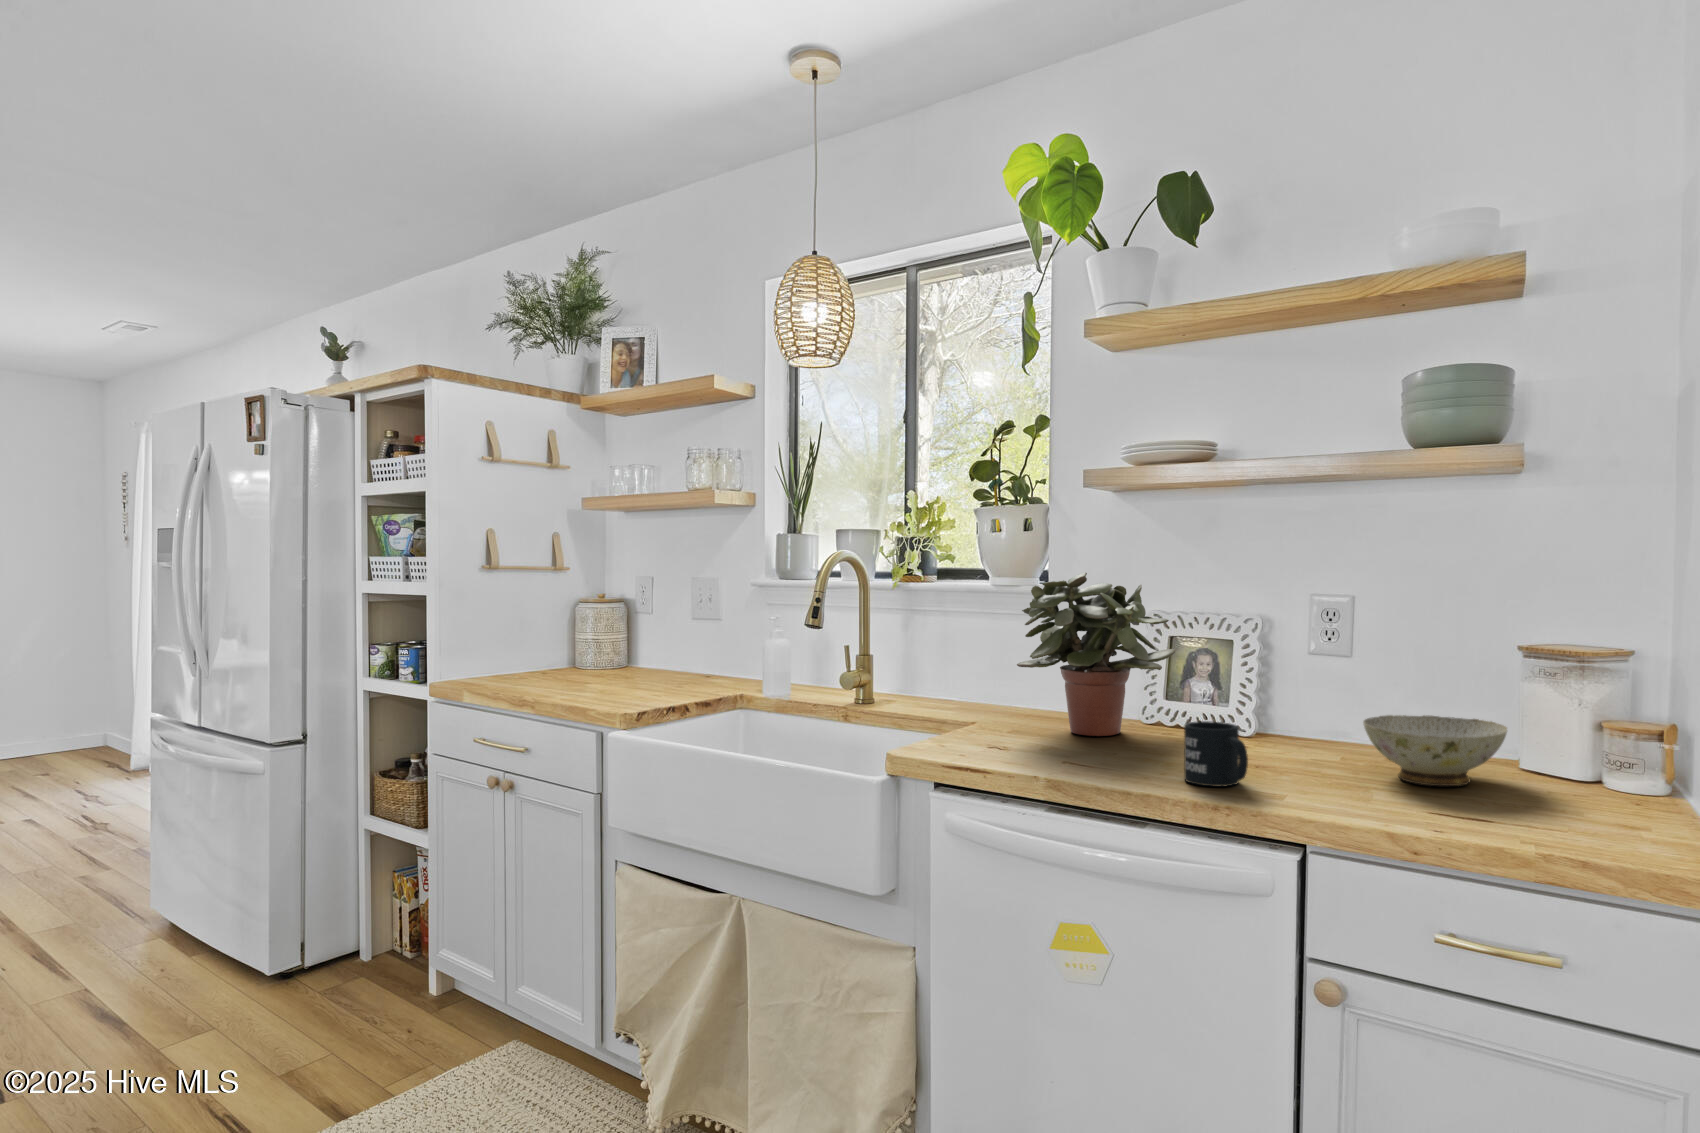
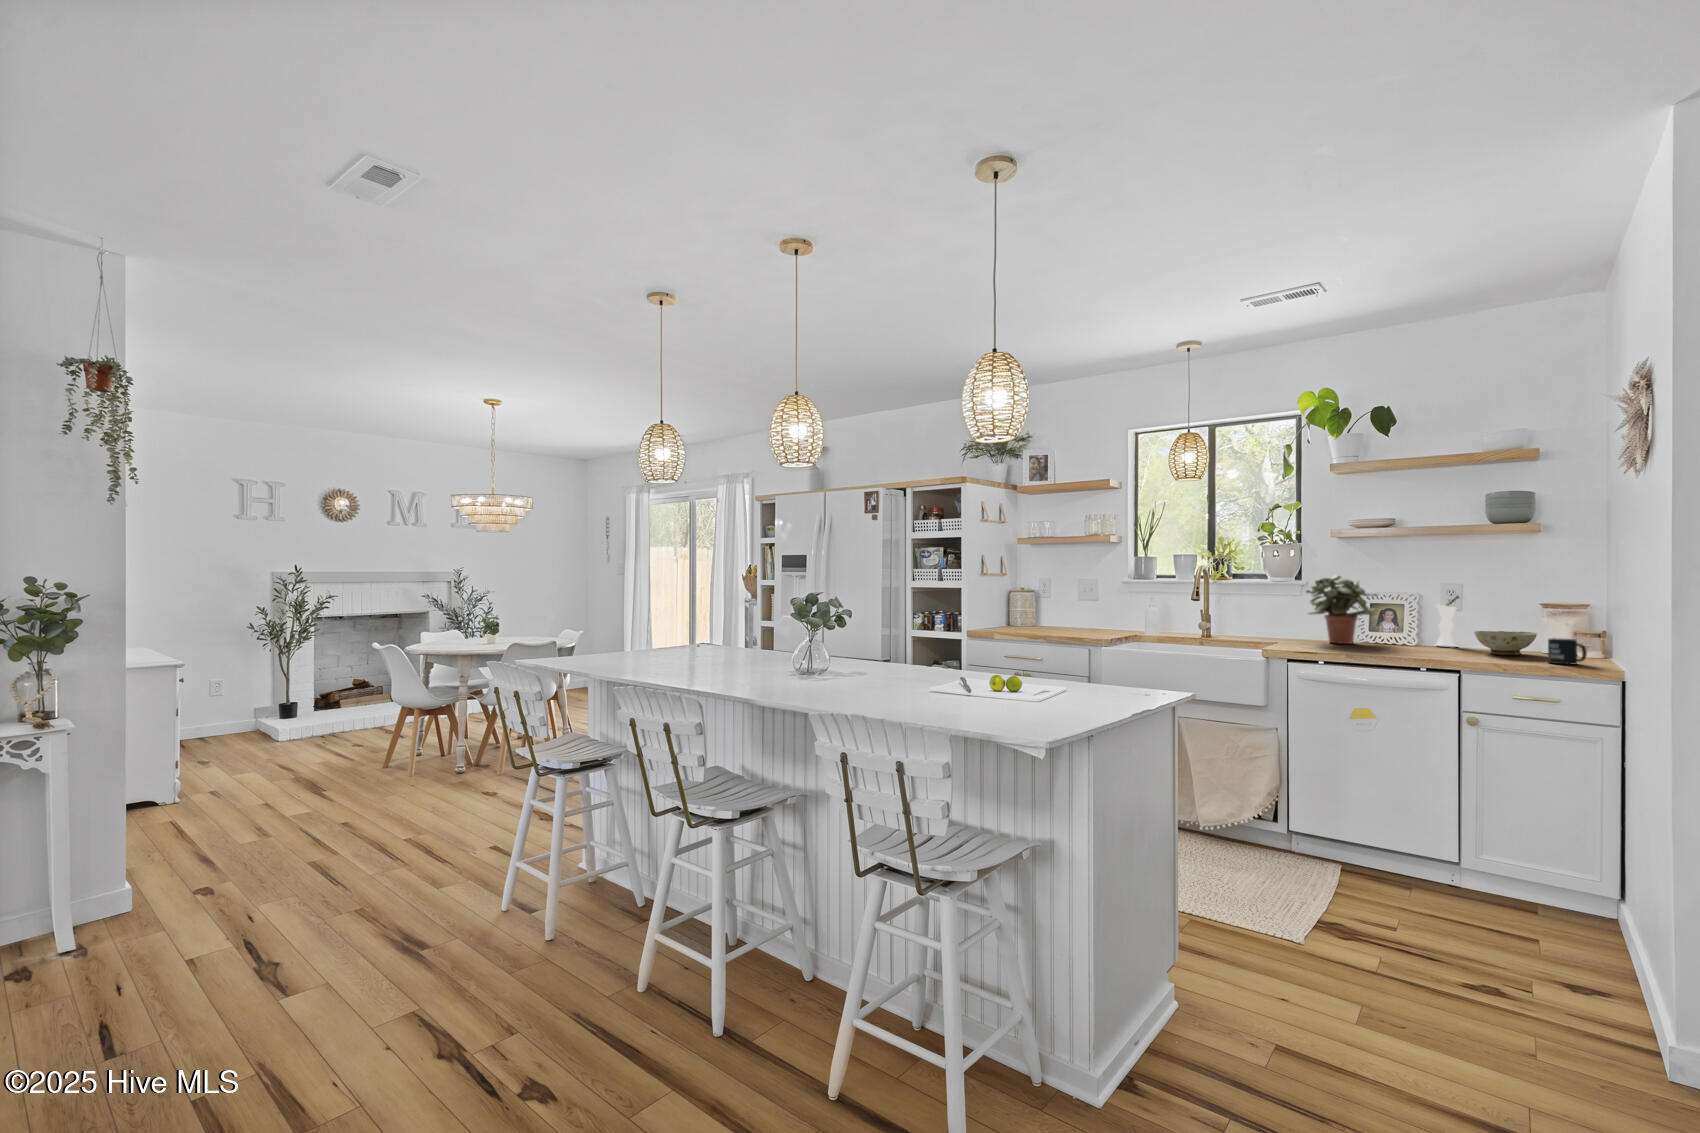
vase: none [1289,621,1346,748] -> present [1435,596,1459,647]
mug: present [1184,721,1248,786] -> present [1548,638,1587,664]

